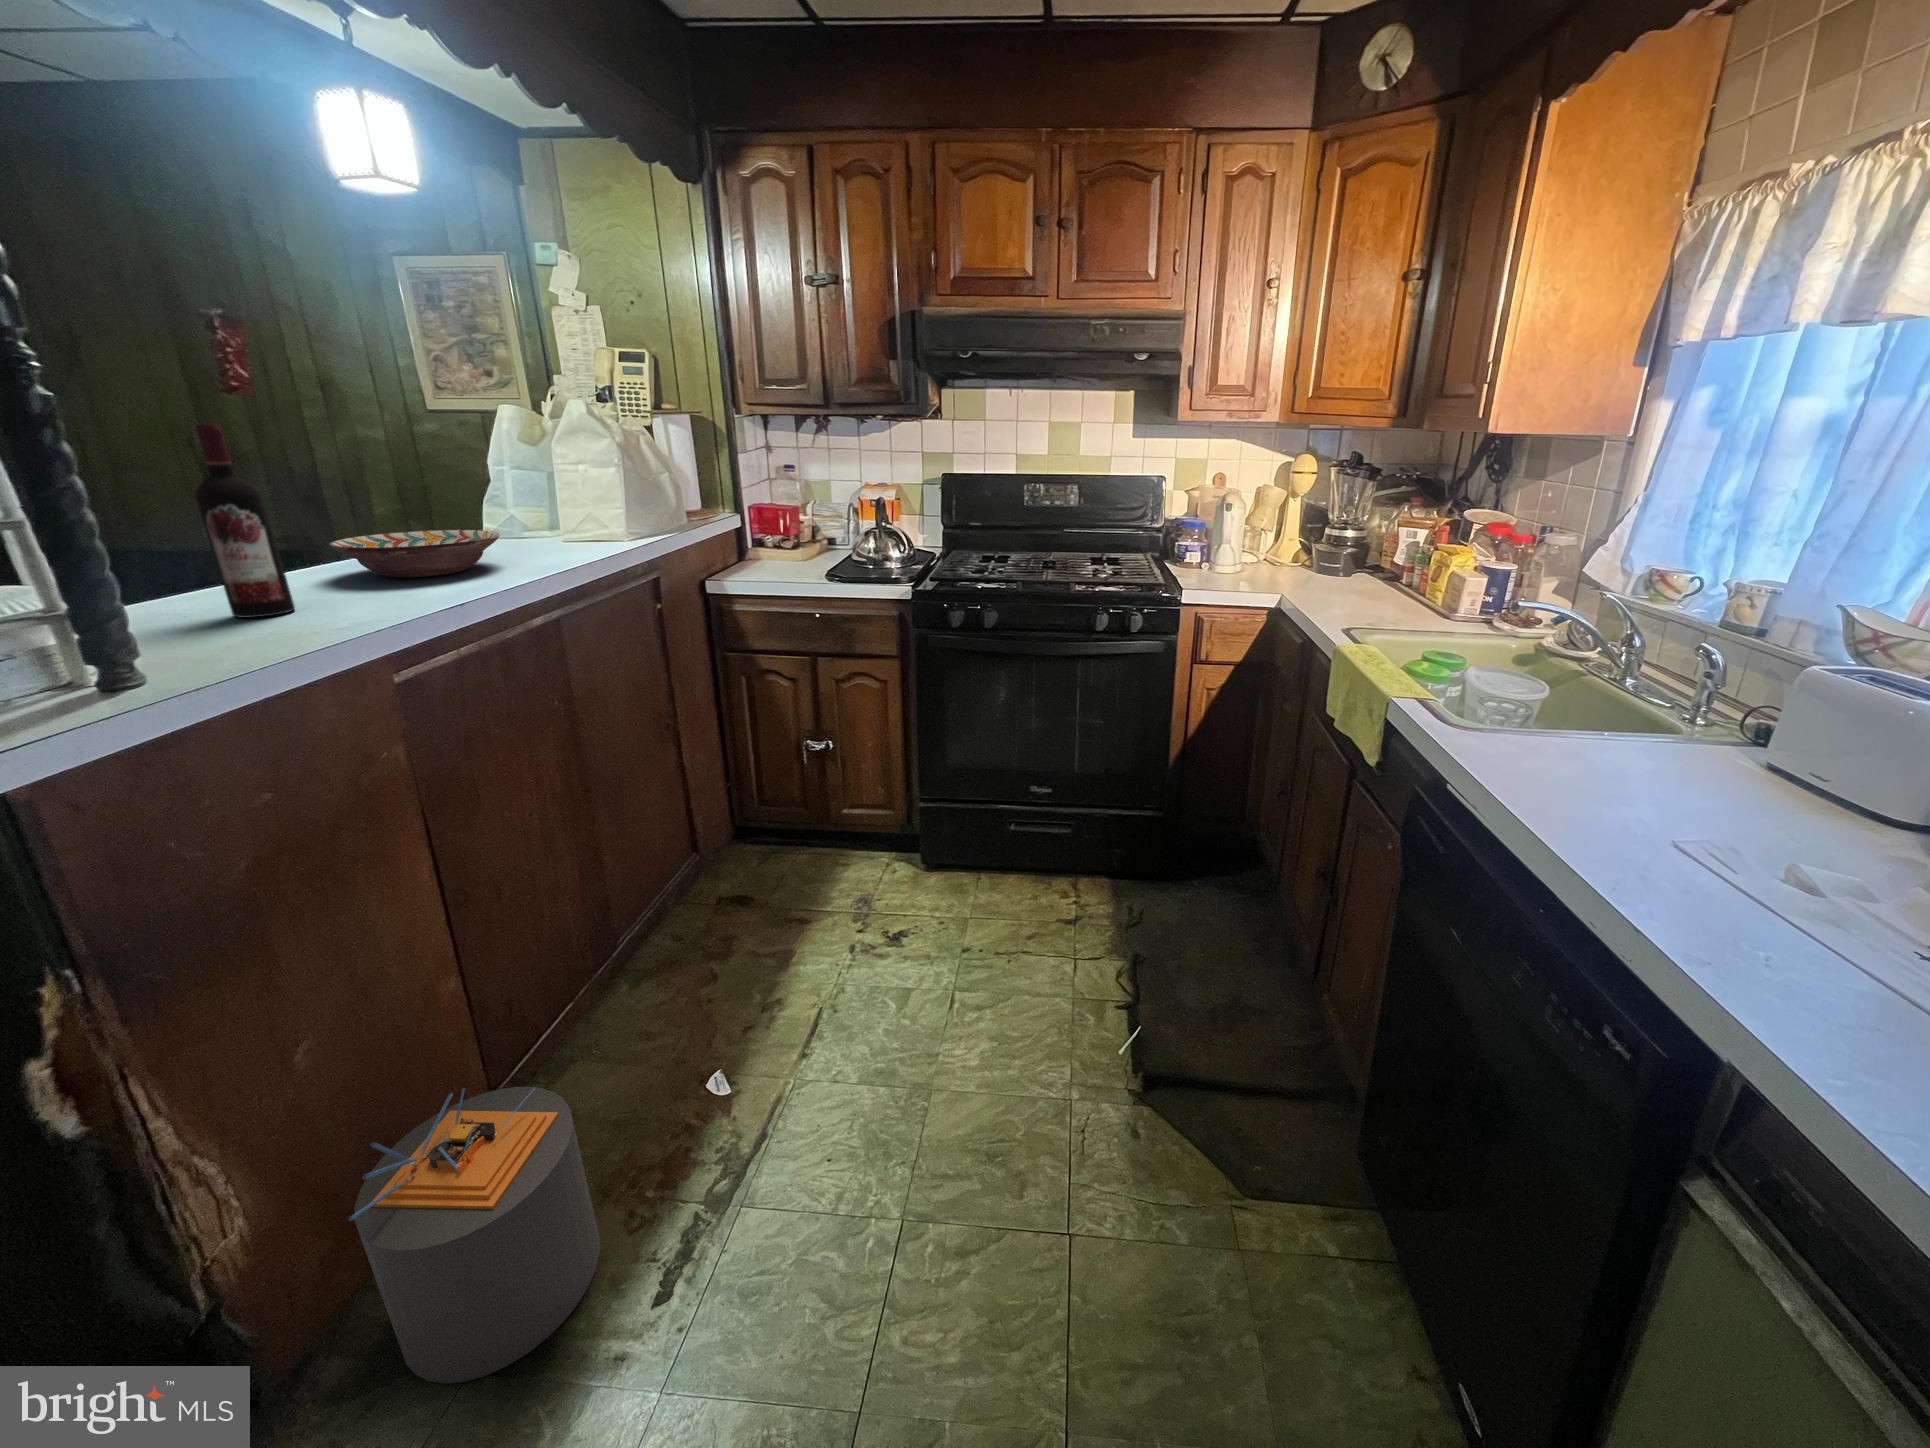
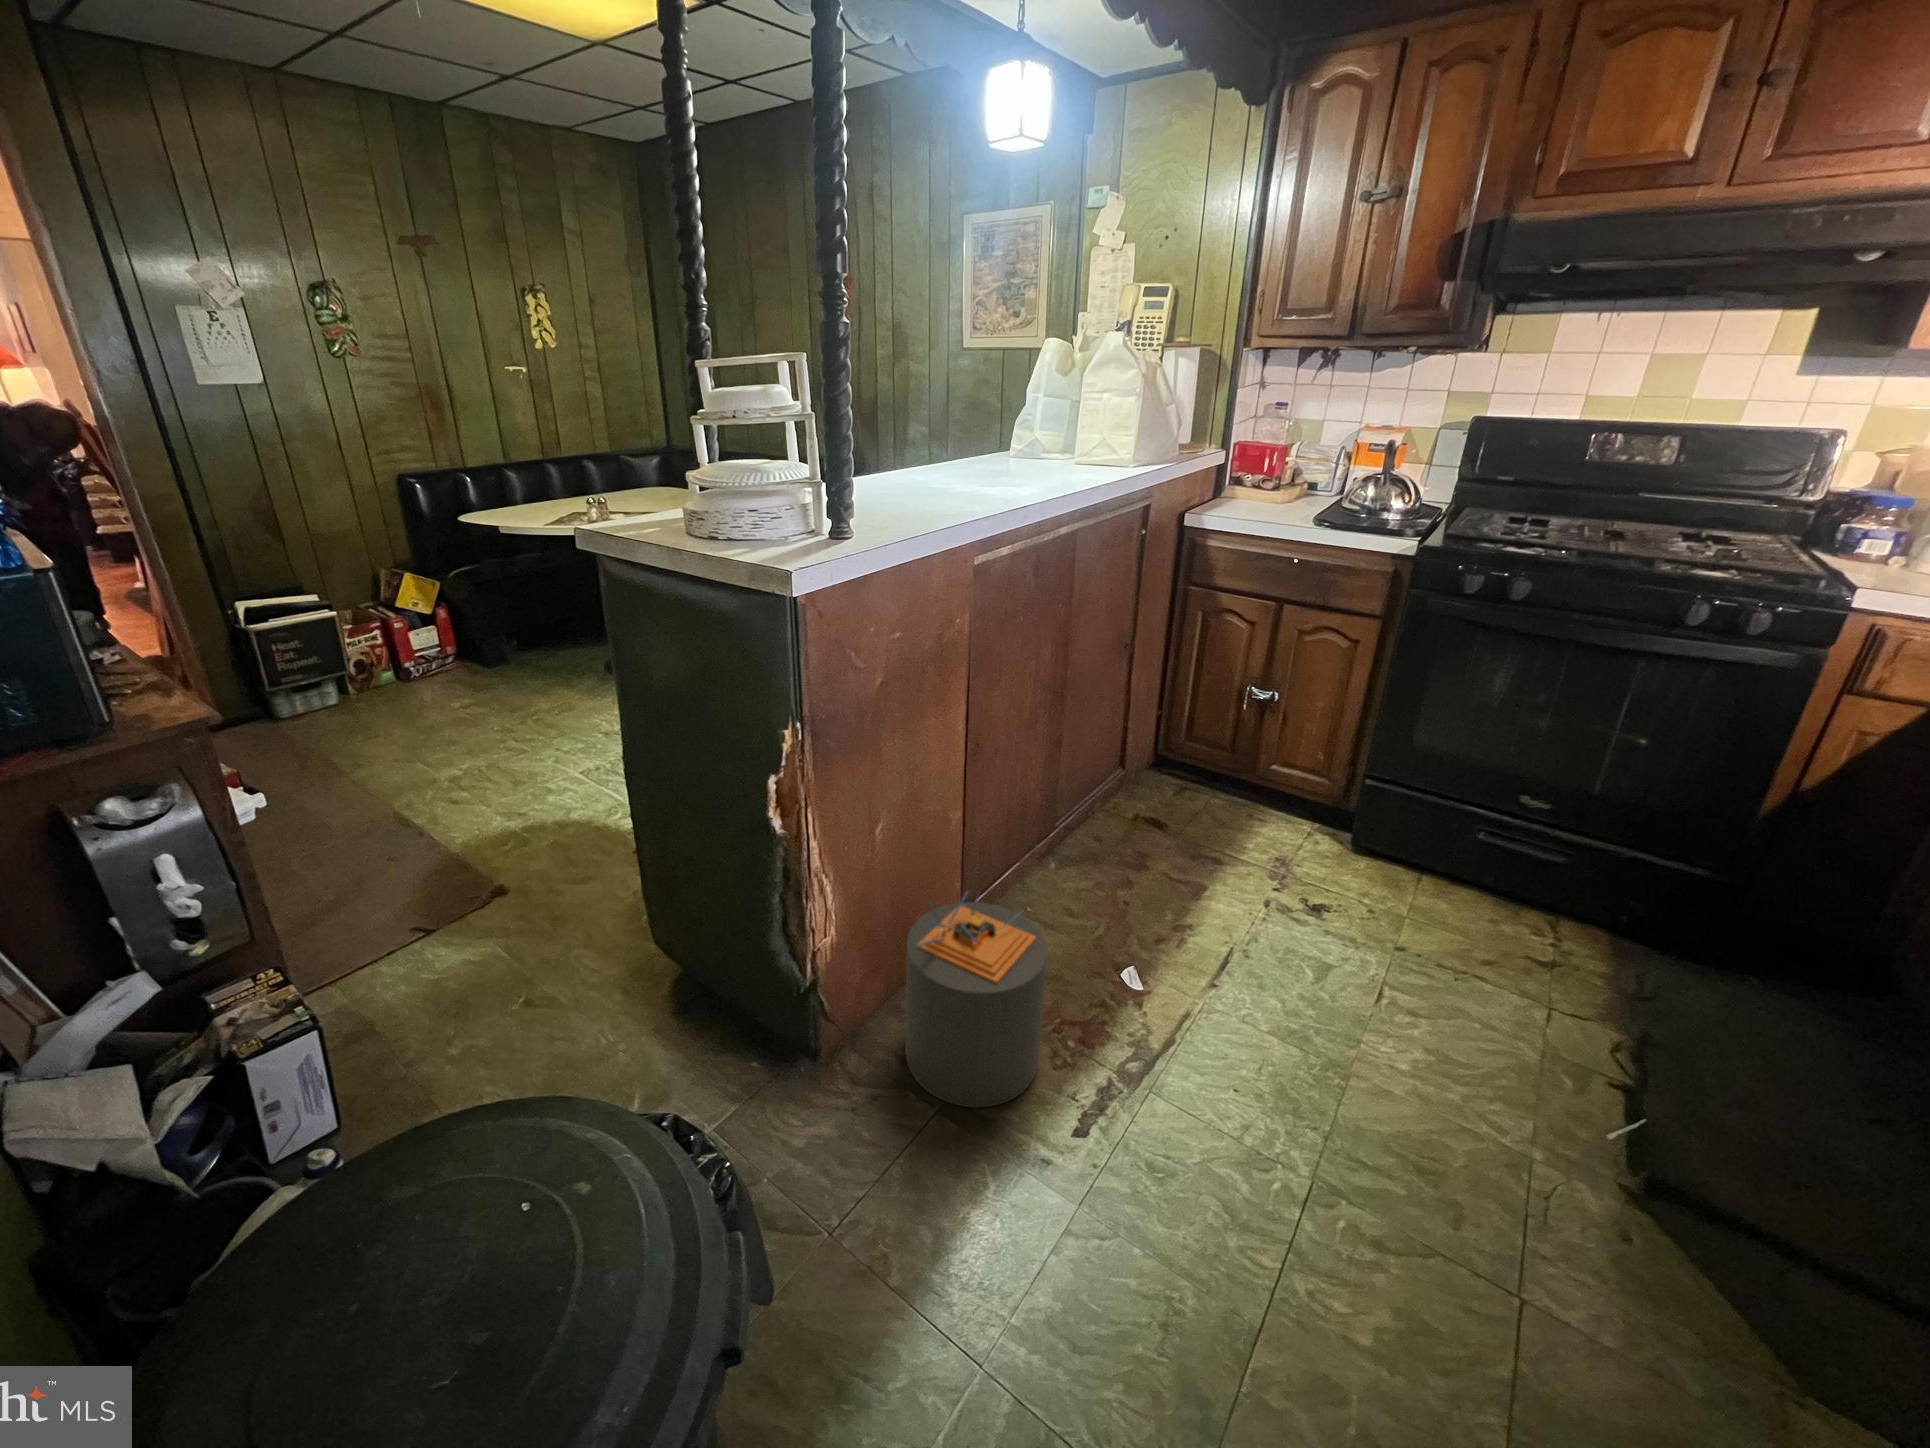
wine bottle: present [195,424,295,618] -> none [889,358,925,504]
decorative bowl: present [329,530,500,577] -> none [933,448,1046,485]

